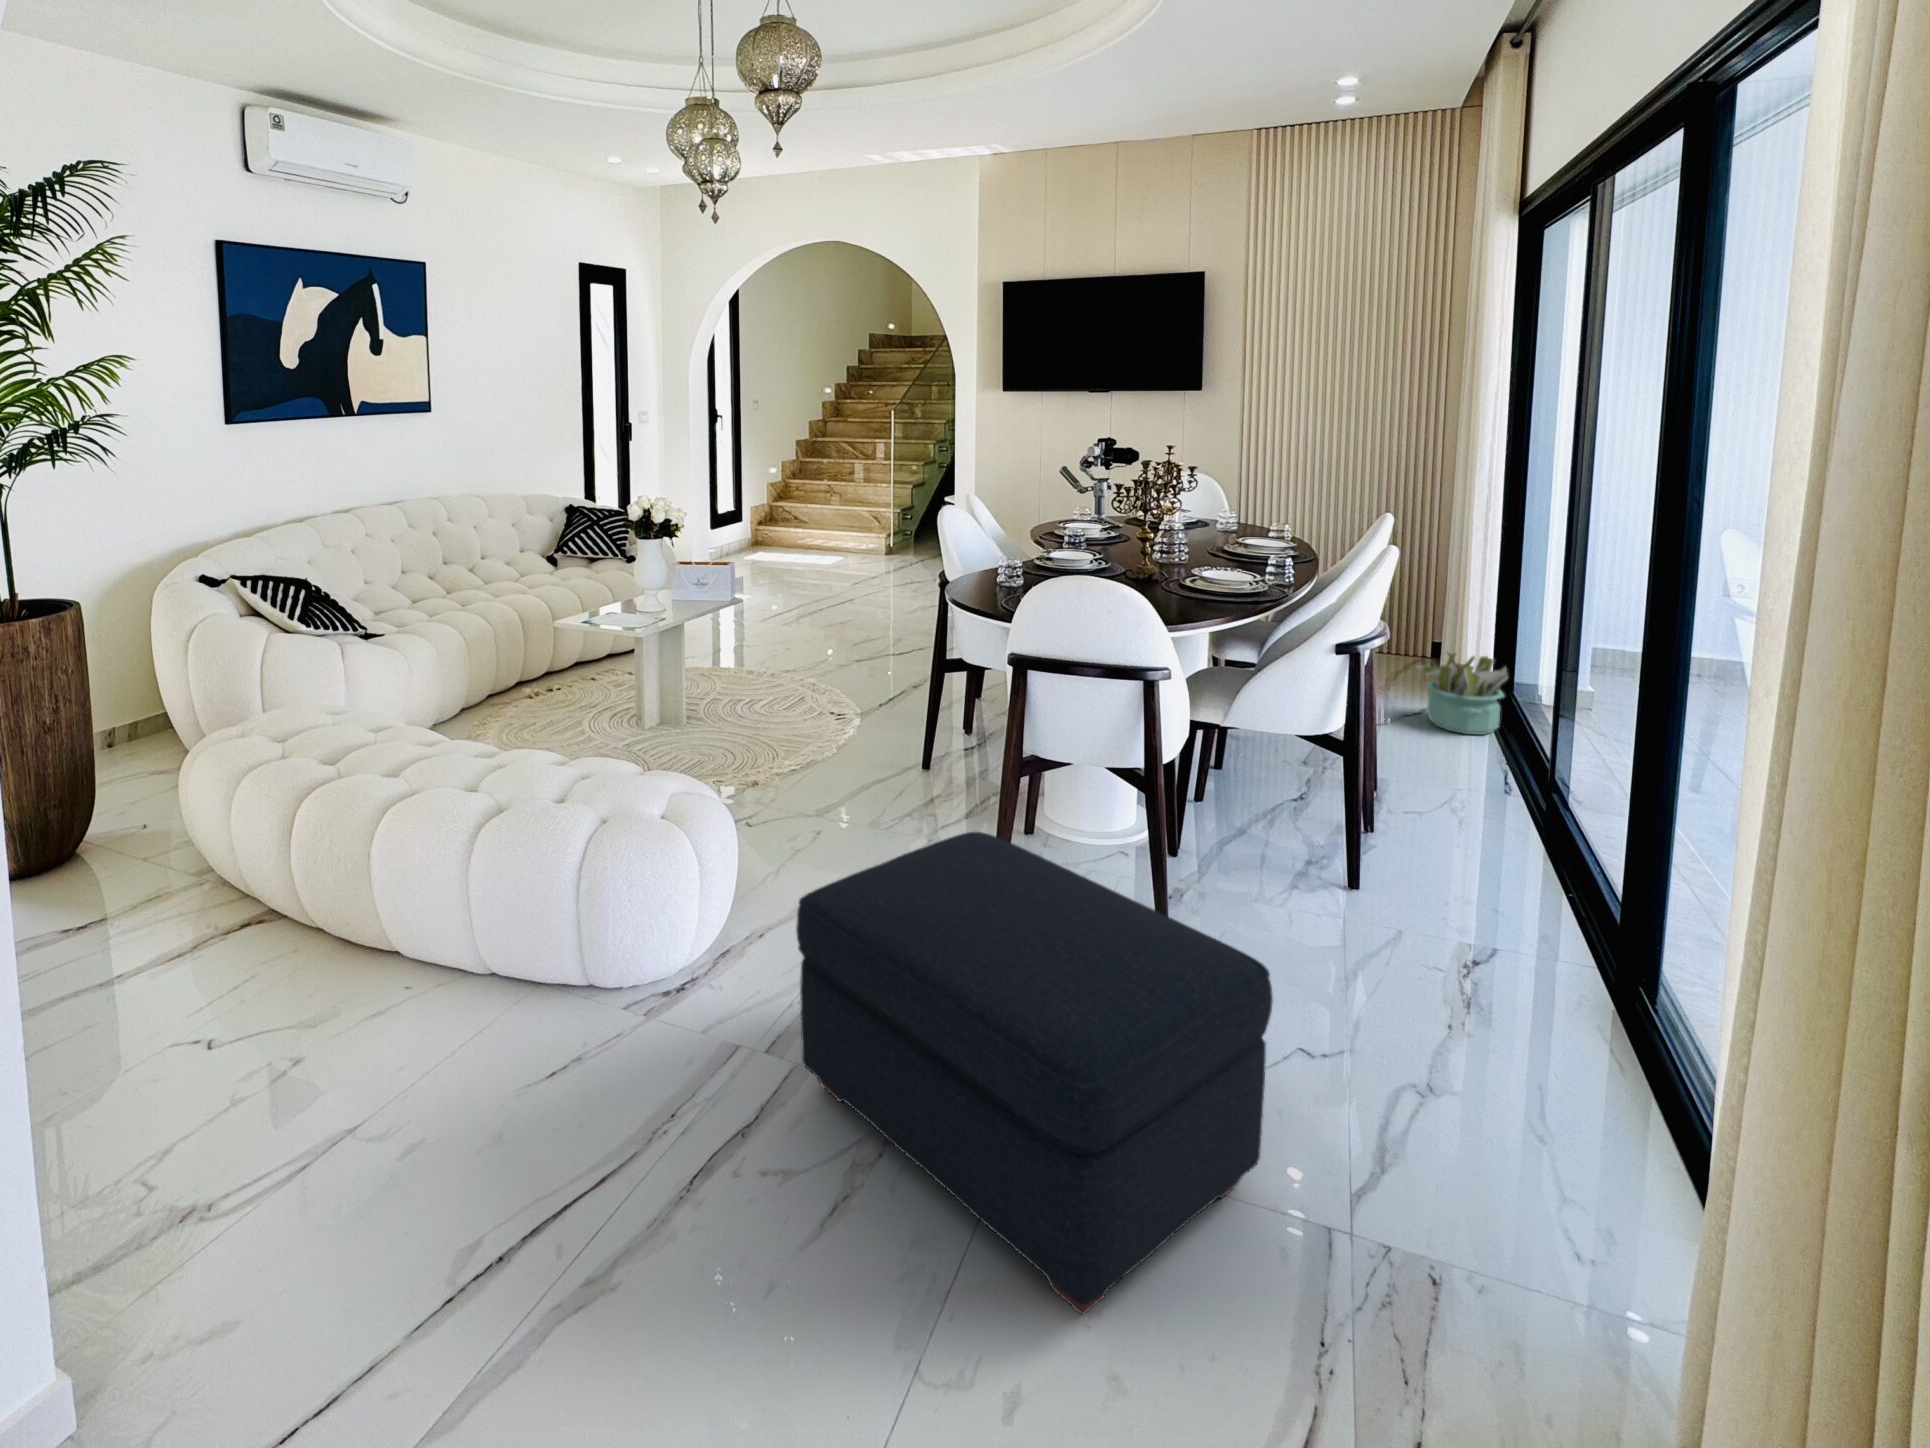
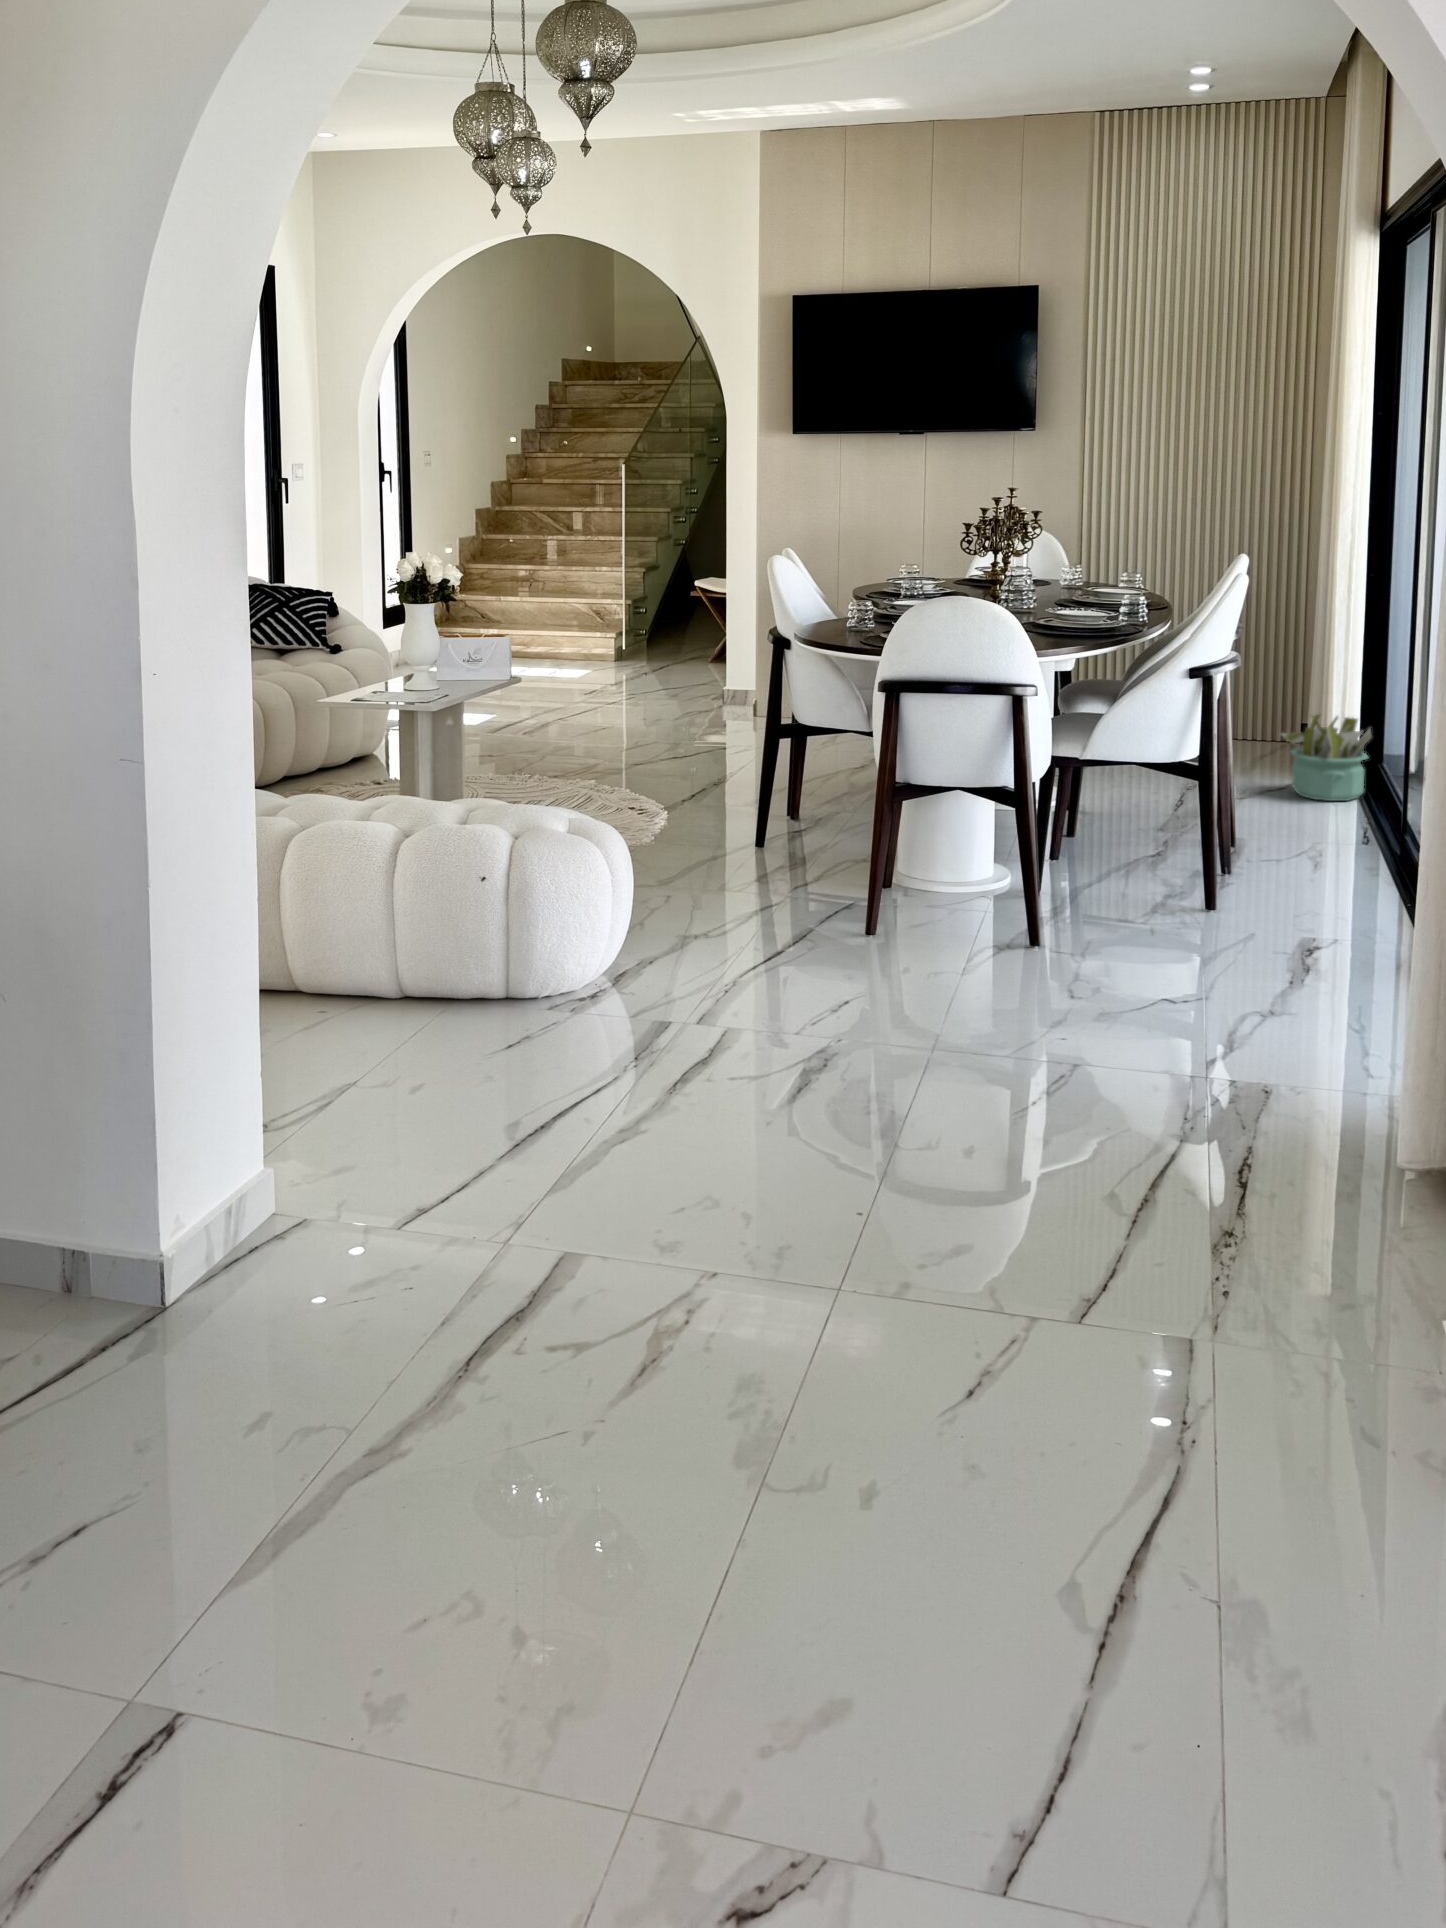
ottoman: present [796,832,1273,1315] -> none [728,825,1137,1118]

